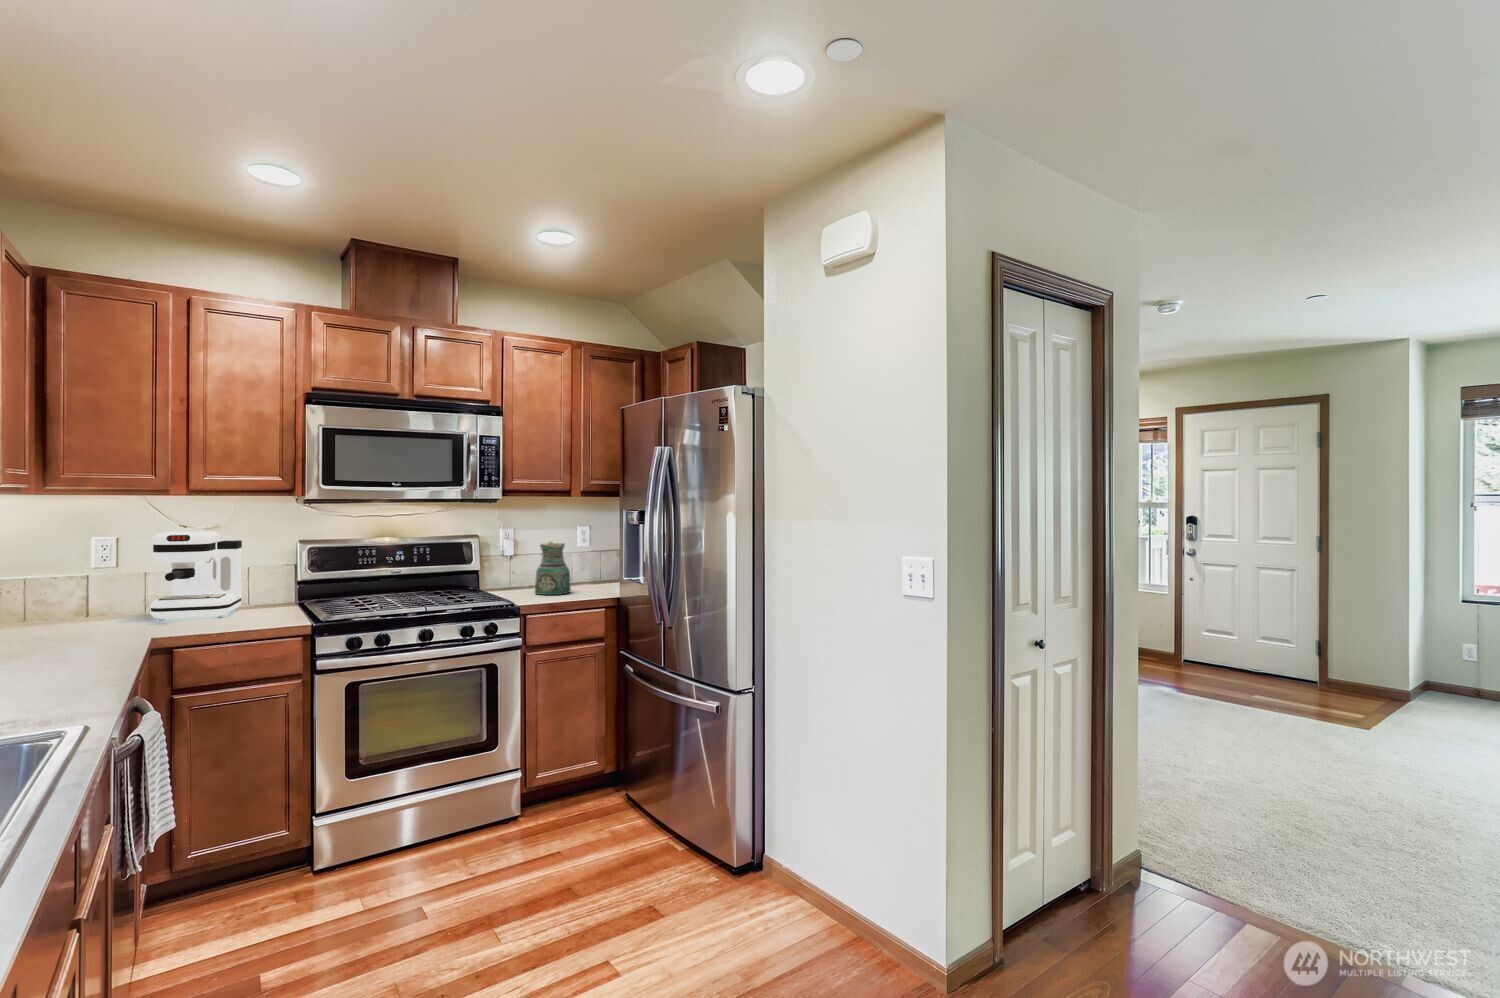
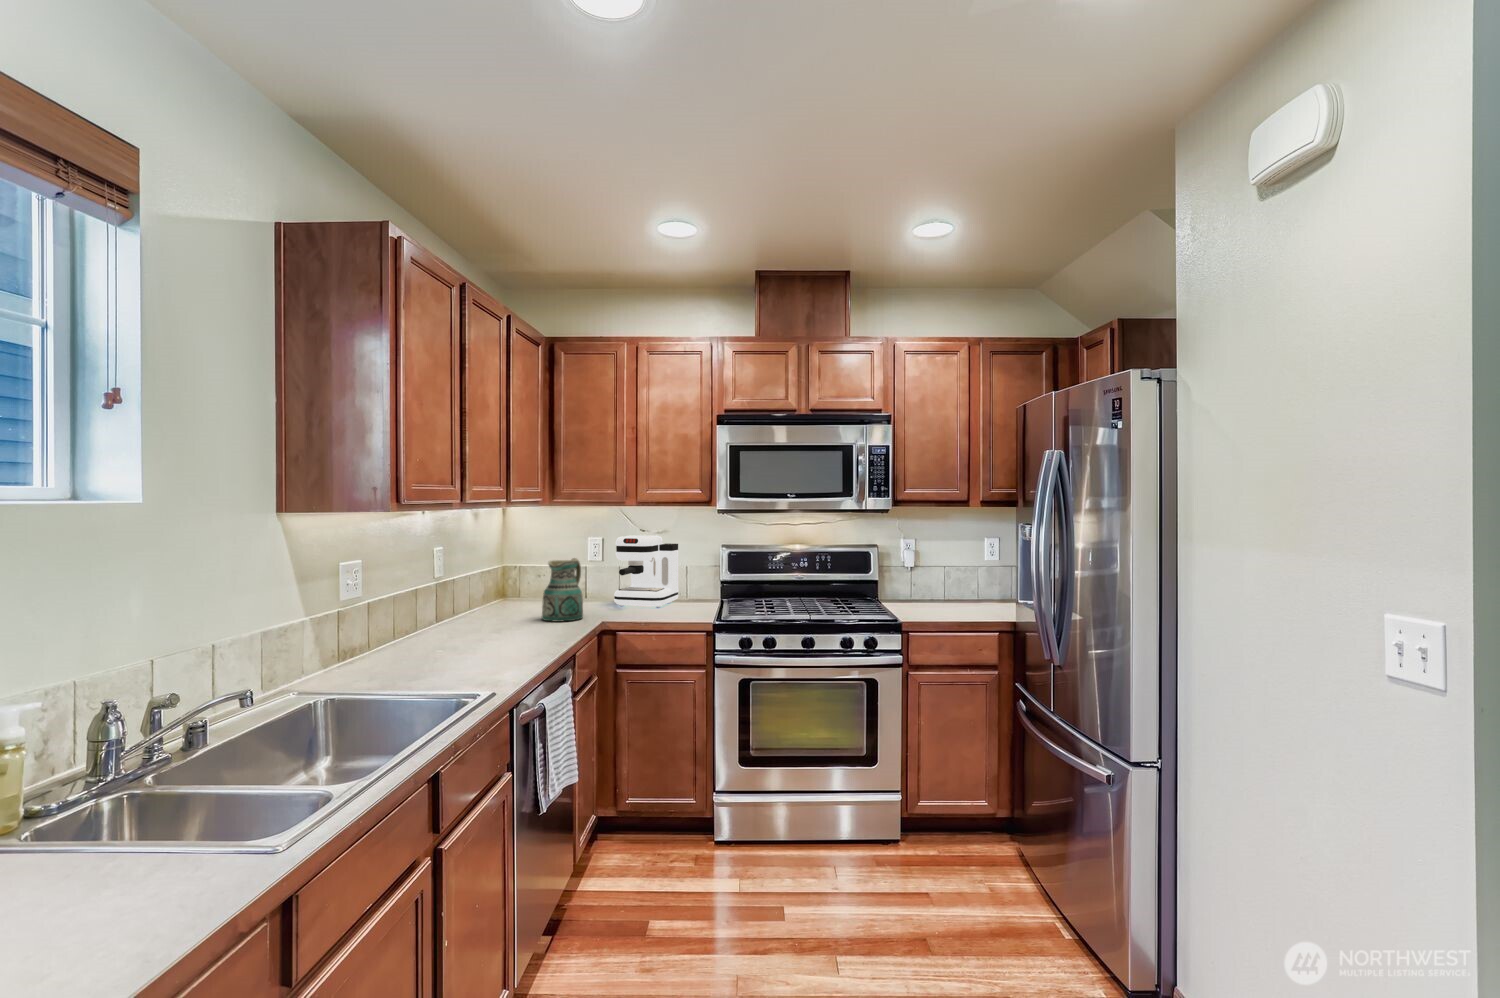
ceramic pitcher: present [535,542,571,595] -> present [542,558,583,622]

